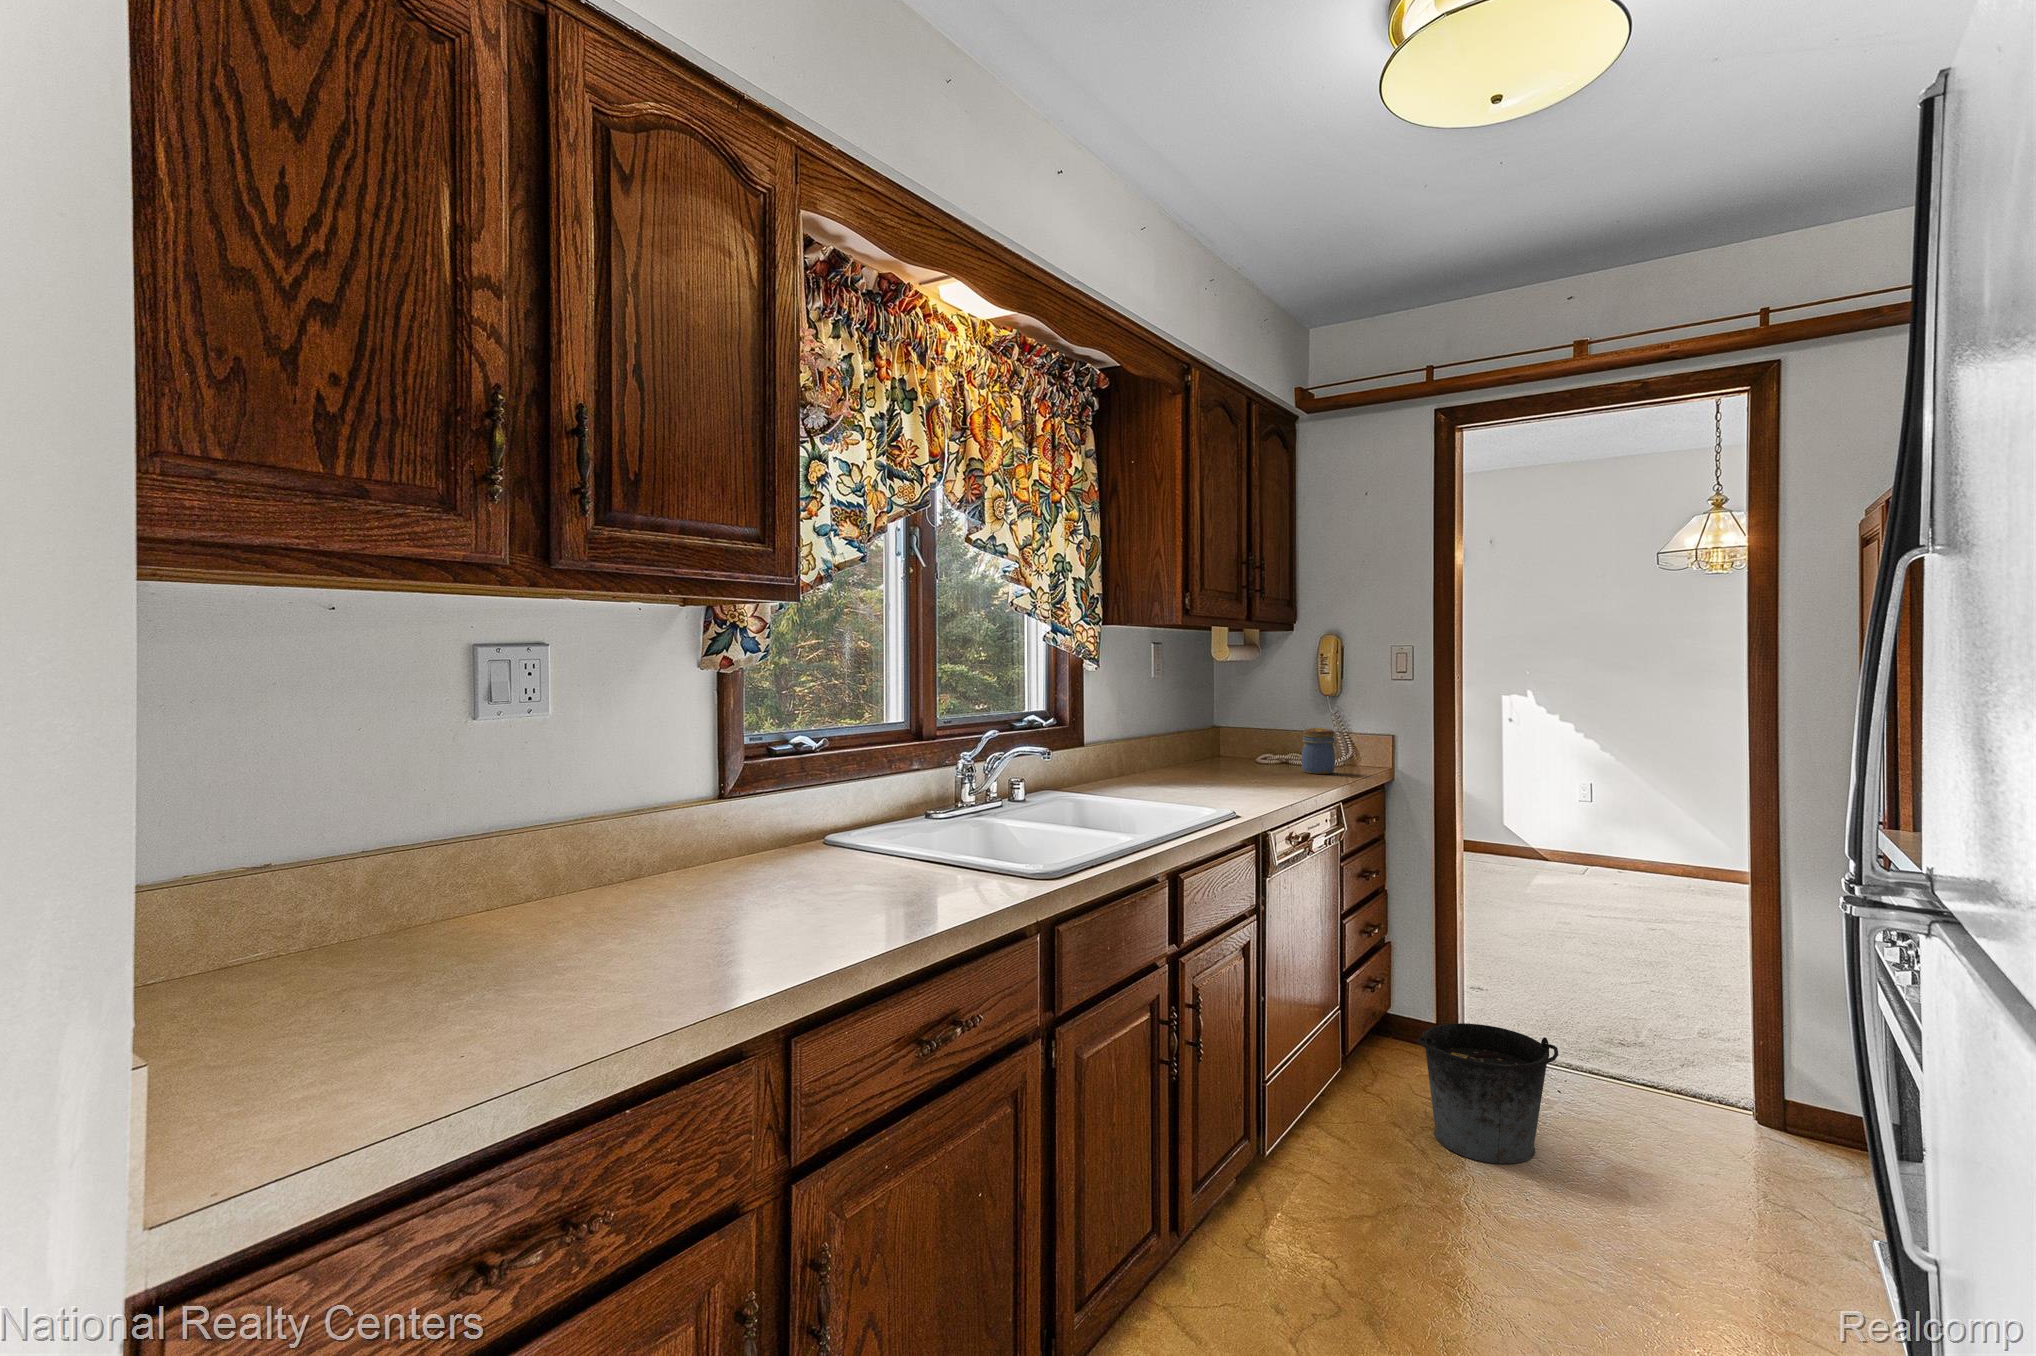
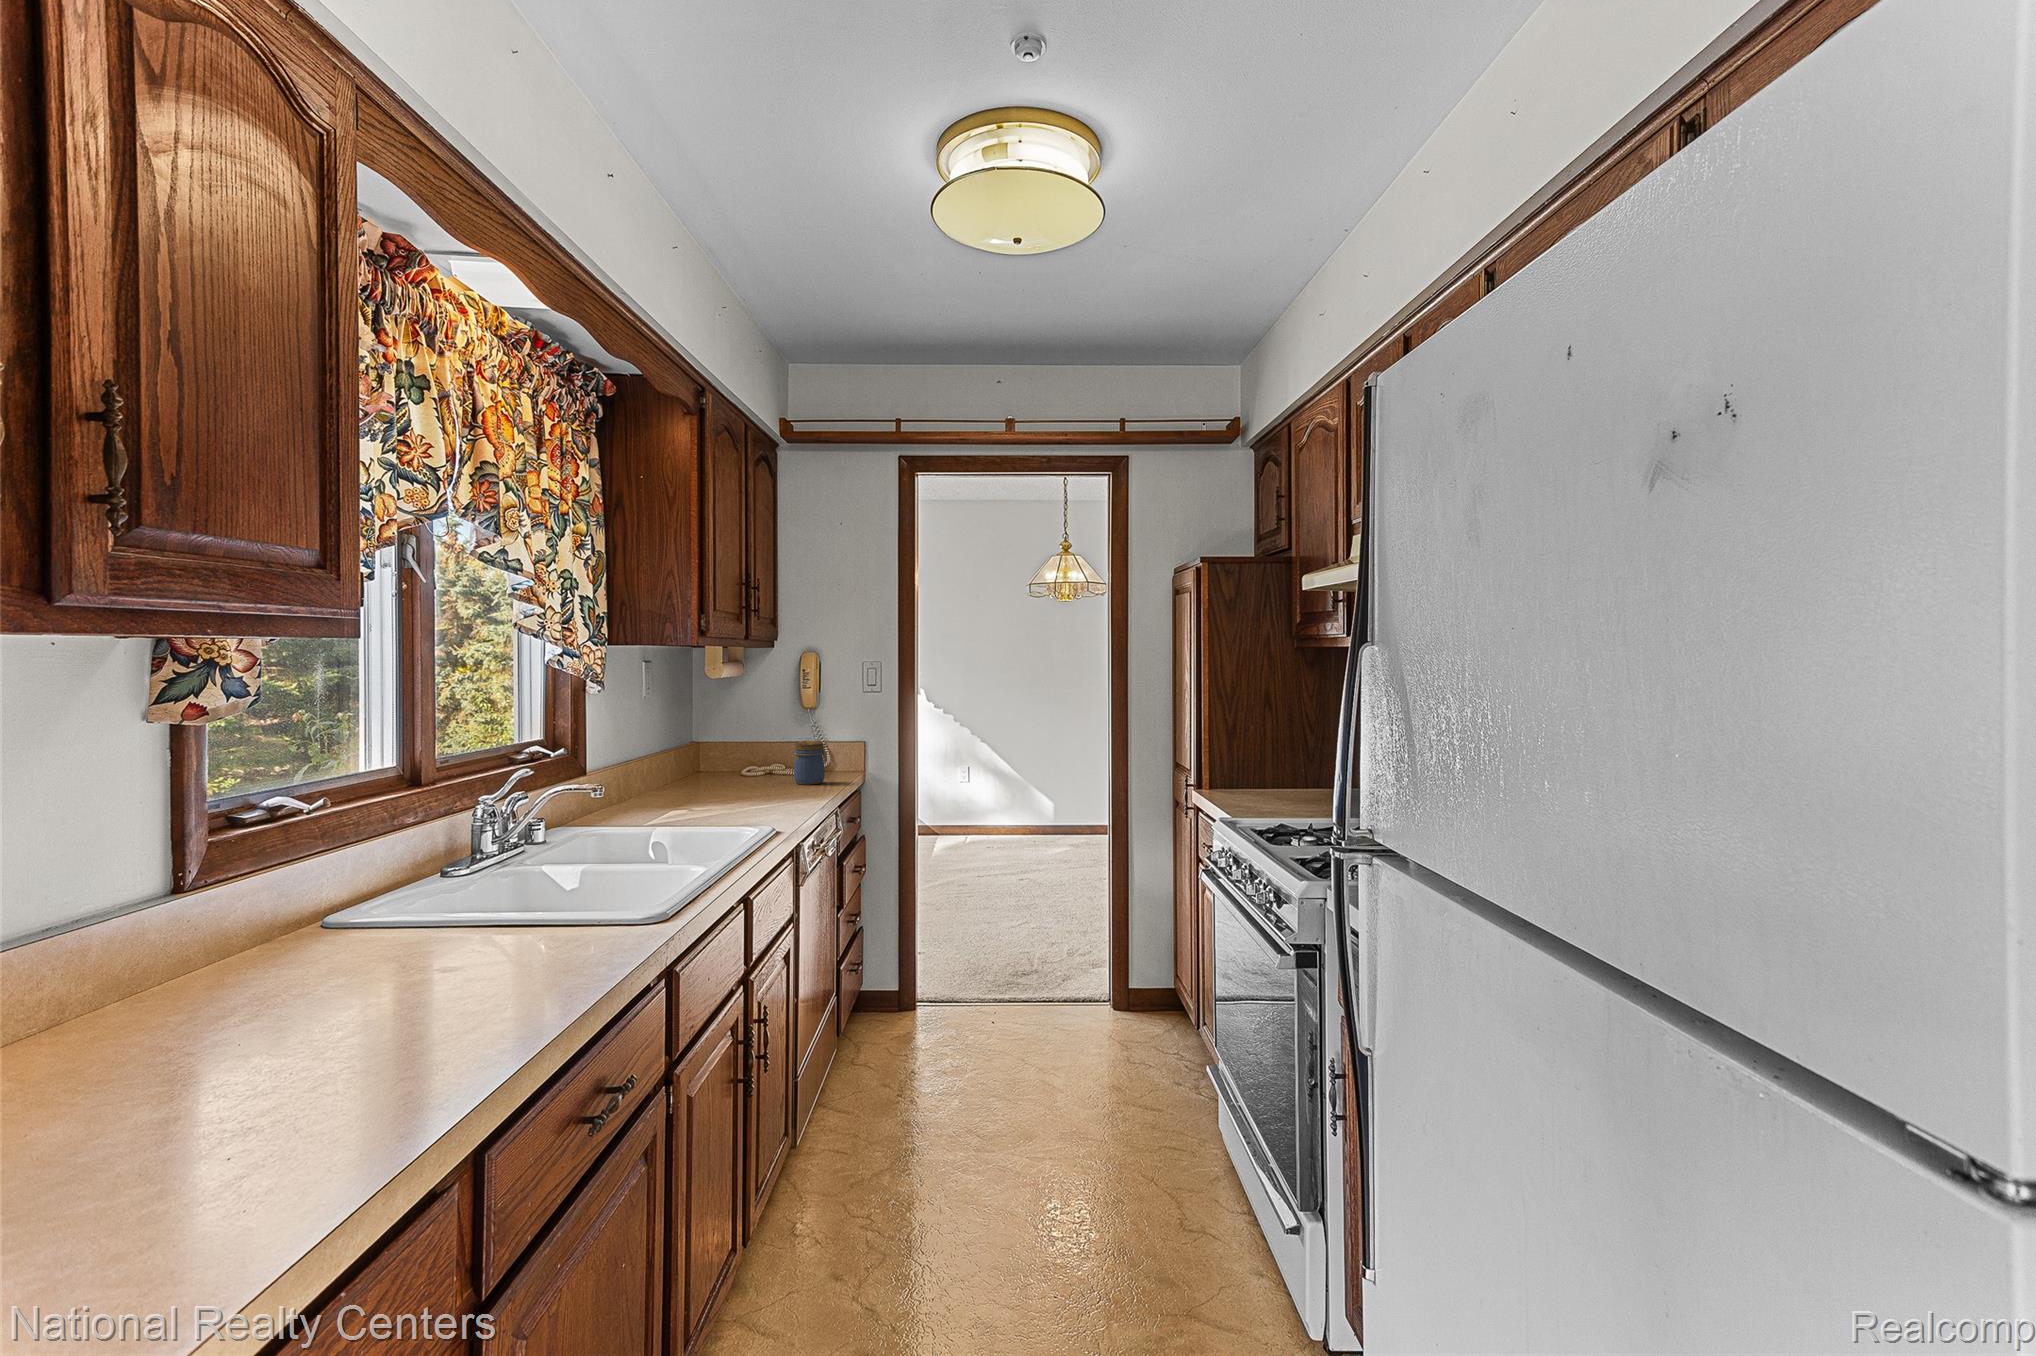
bucket: present [1417,1023,1558,1164] -> none [923,993,1032,1111]

